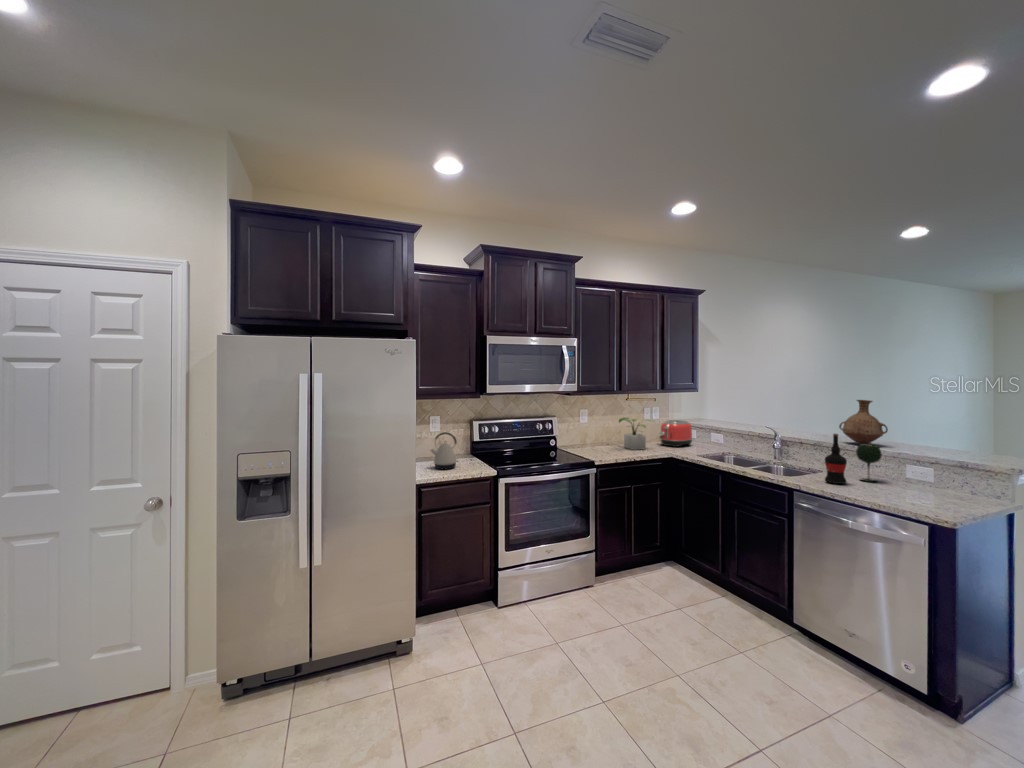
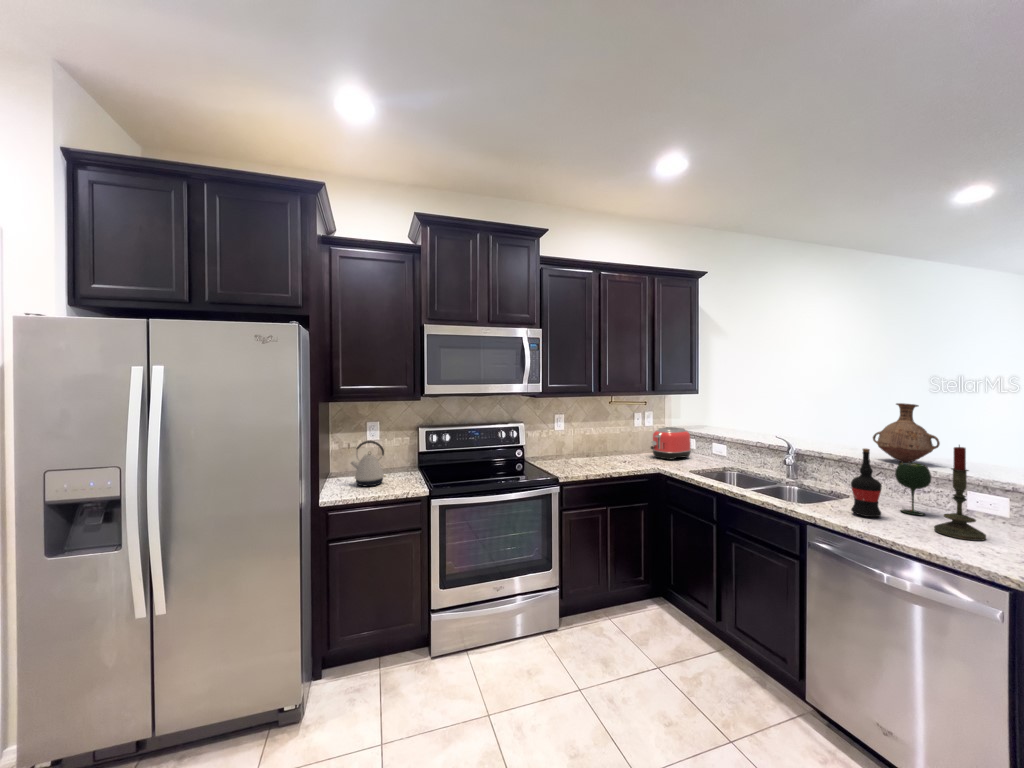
potted plant: present [619,418,646,450] -> none [598,424,643,463]
candle: none [883,429,918,497] -> present [934,445,986,541]

